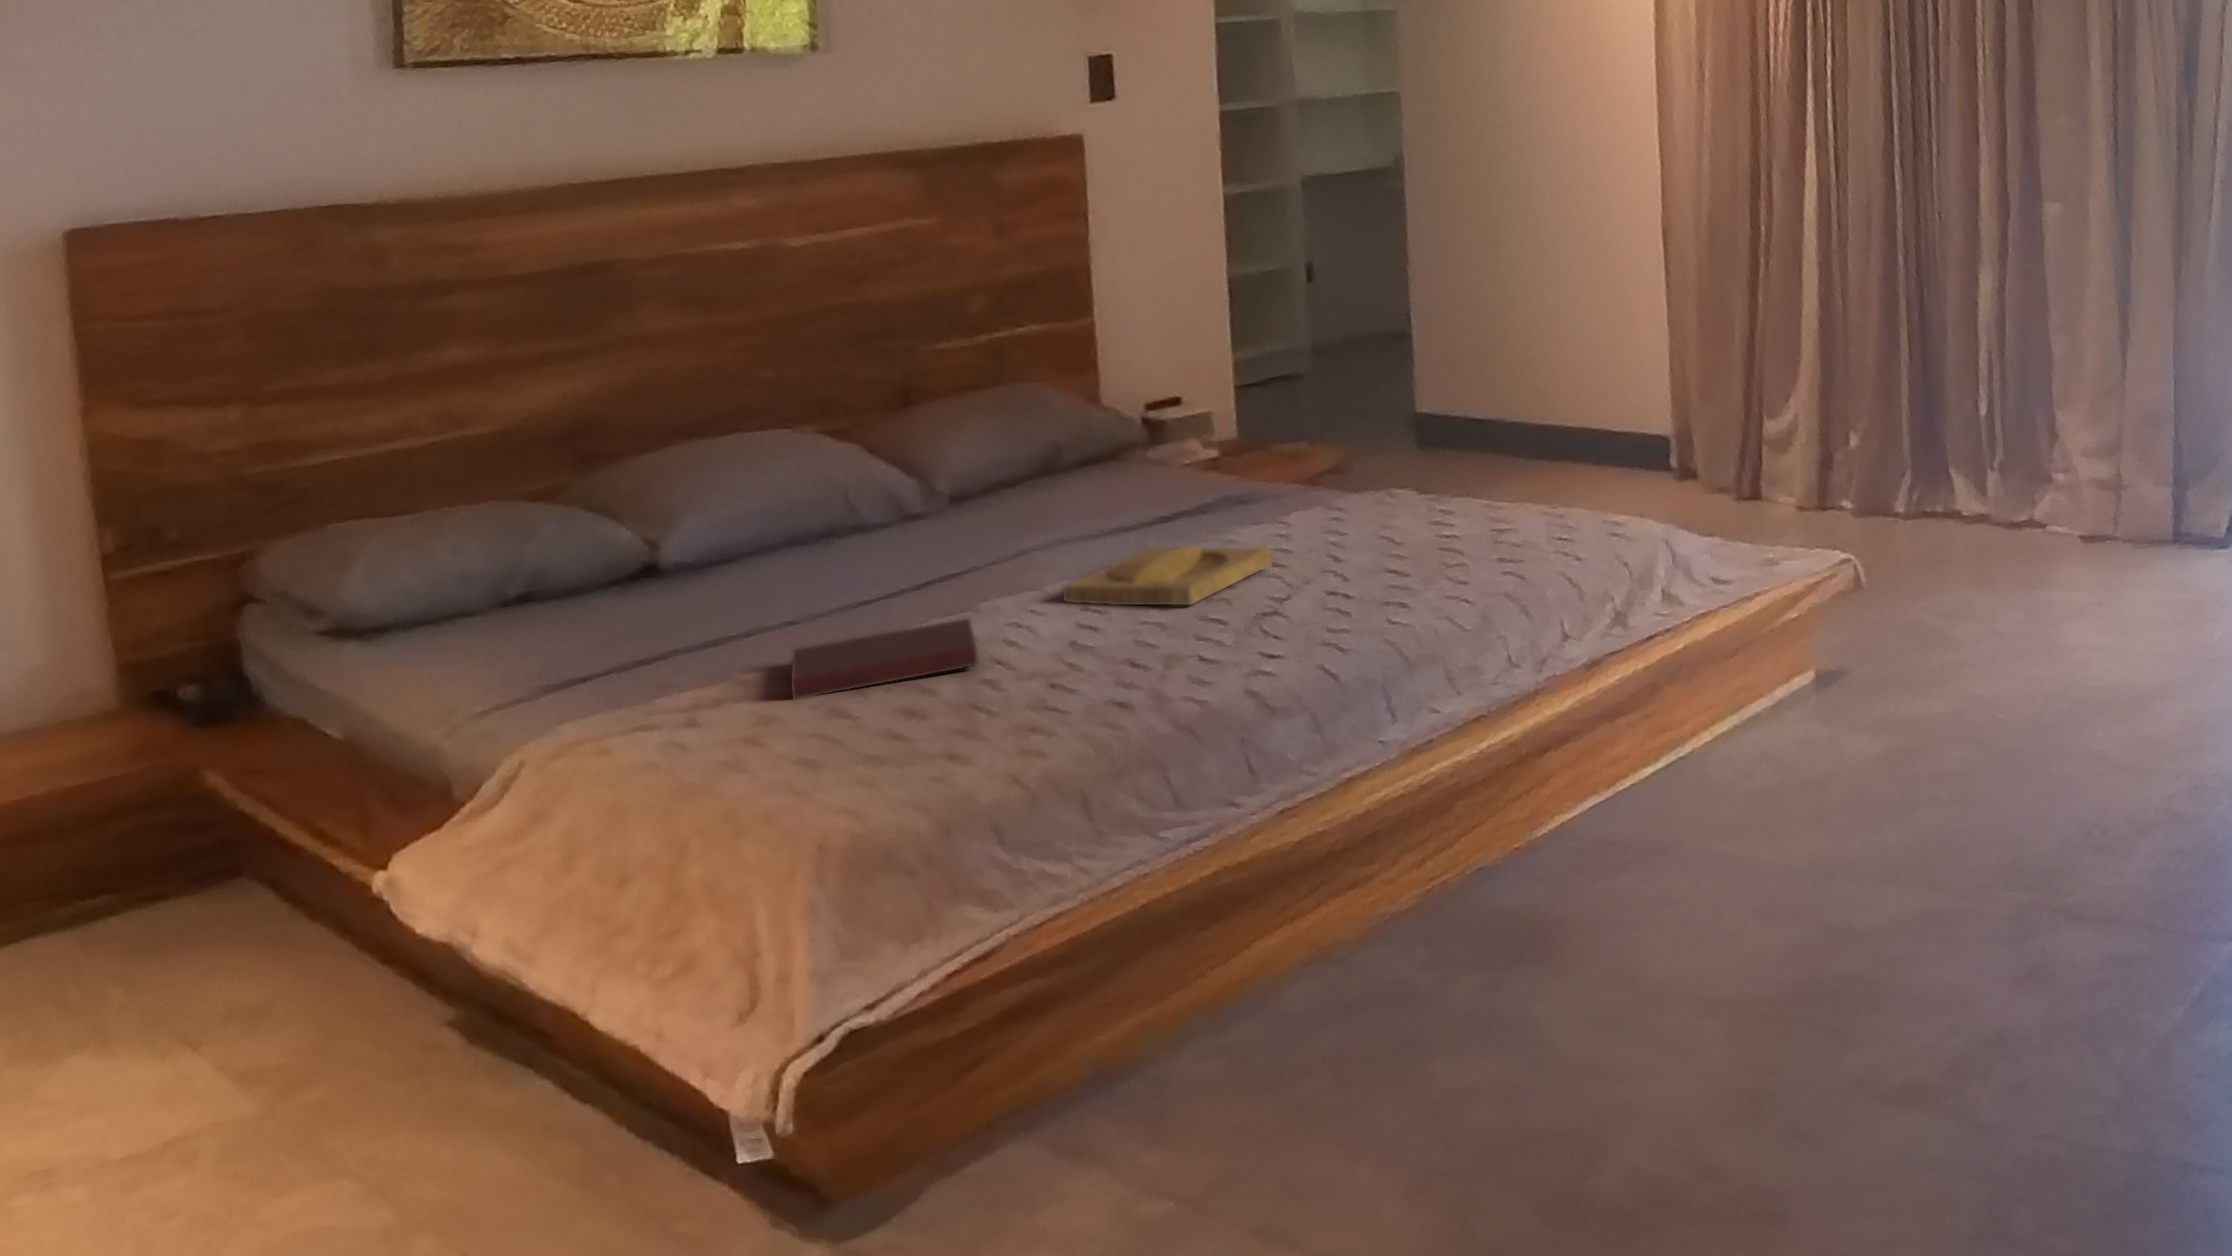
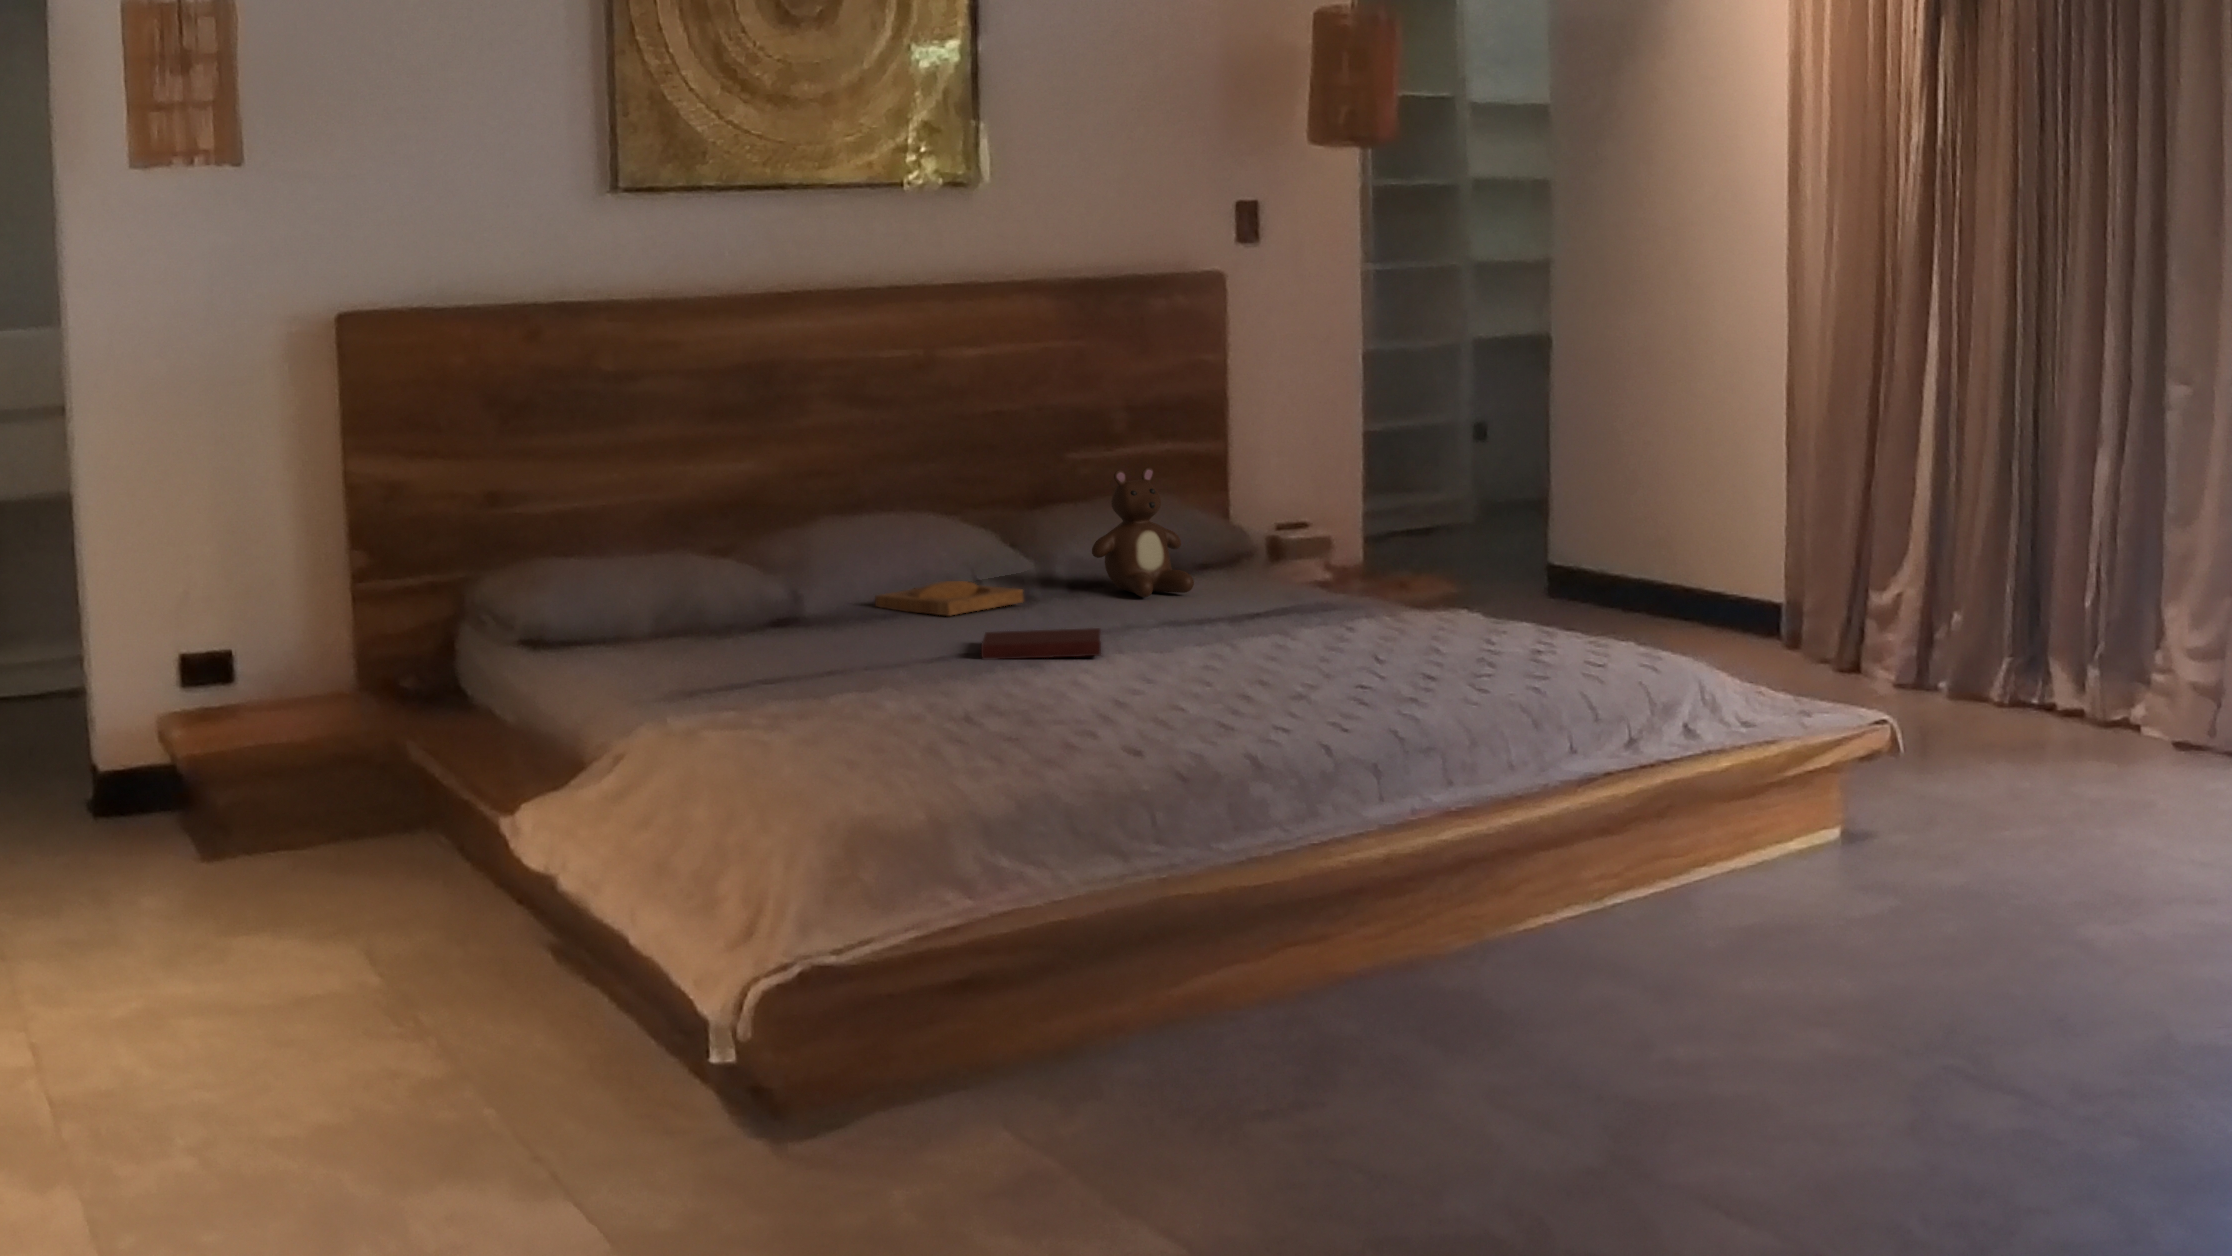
teddy bear: none [931,377,1073,543] -> present [1092,467,1194,597]
tray: present [1063,547,1272,605] -> present [875,581,1023,616]

